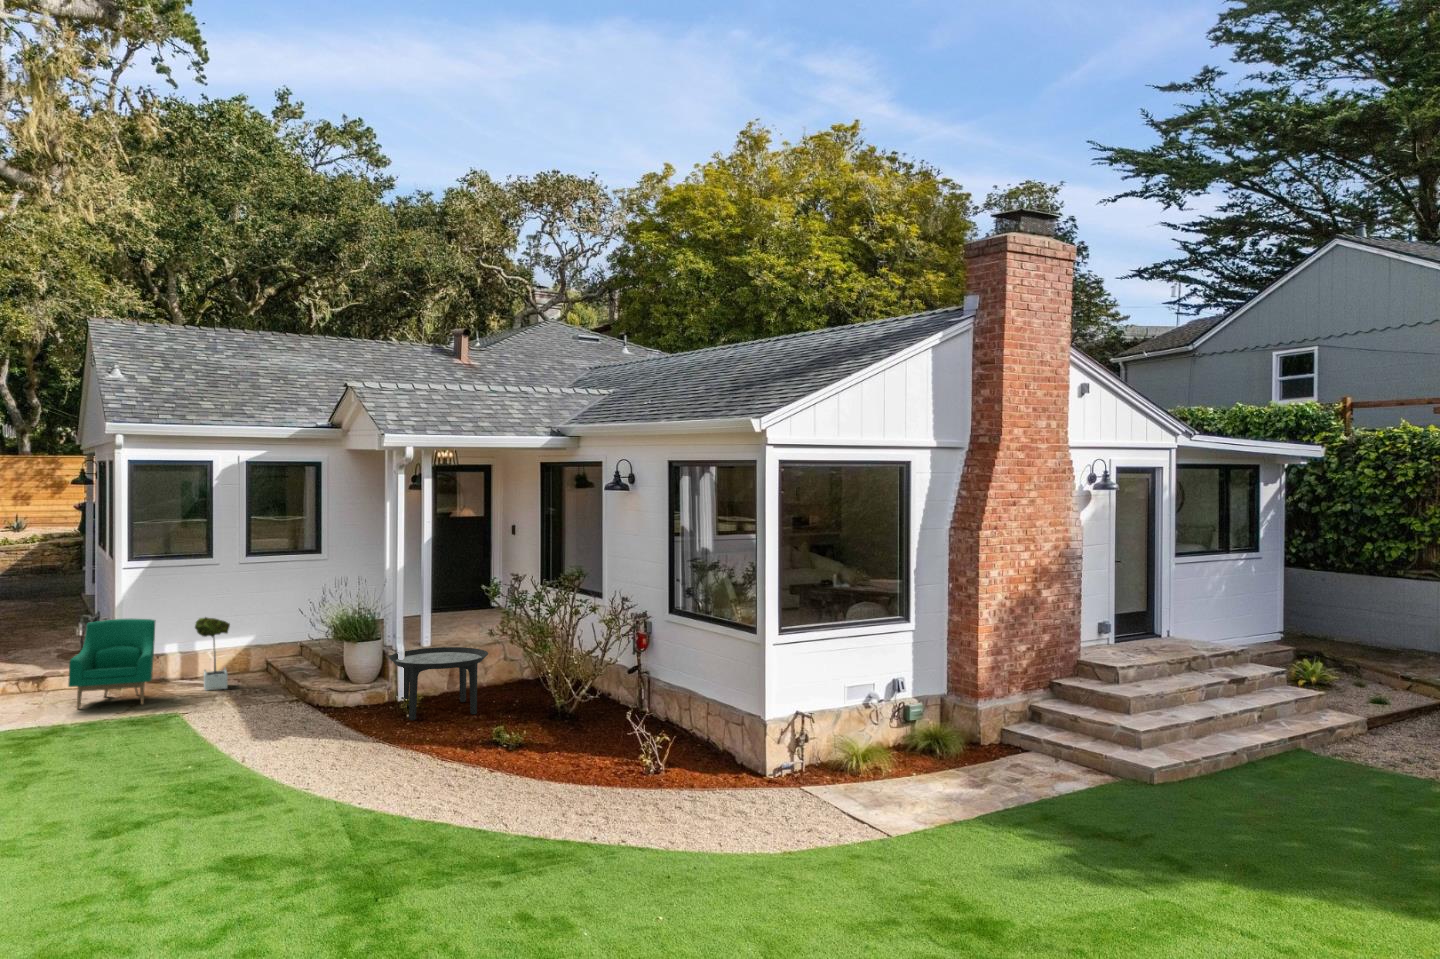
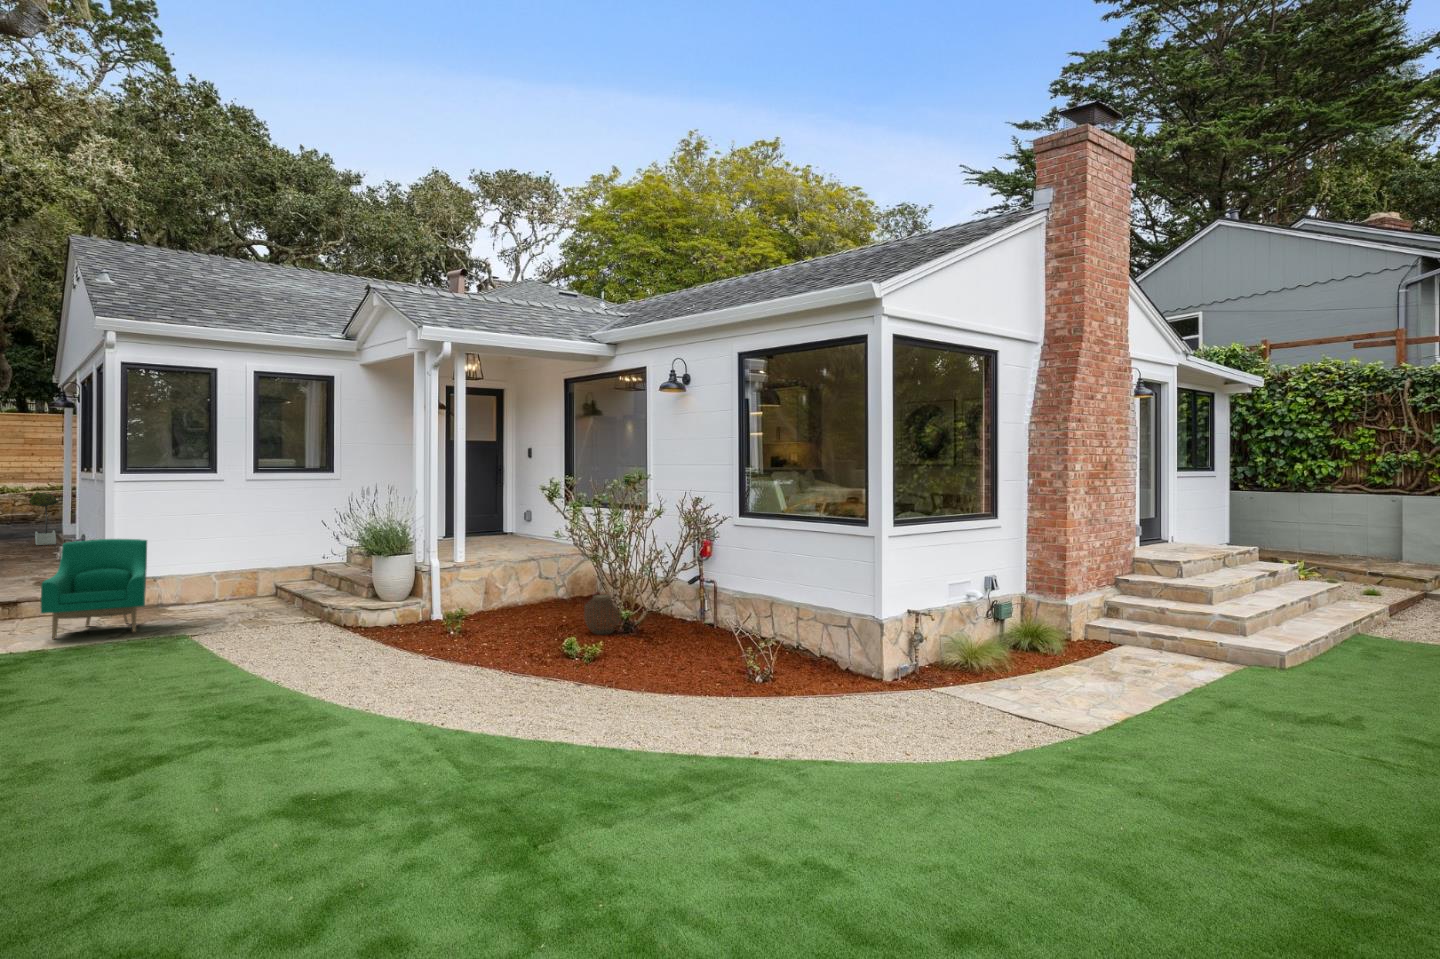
potted tree: present [195,617,230,690] -> present [29,492,59,545]
round table: present [389,647,488,720] -> none [429,562,536,637]
woven basket: none [525,684,559,722] -> present [584,594,620,634]

